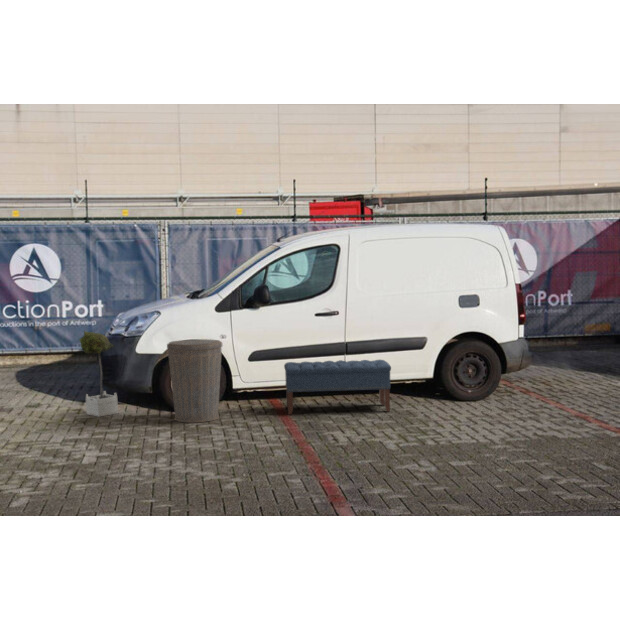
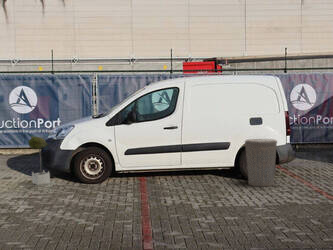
trash can: present [167,339,222,423] -> present [245,139,277,186]
bench: present [284,360,391,415] -> none [143,155,206,187]

